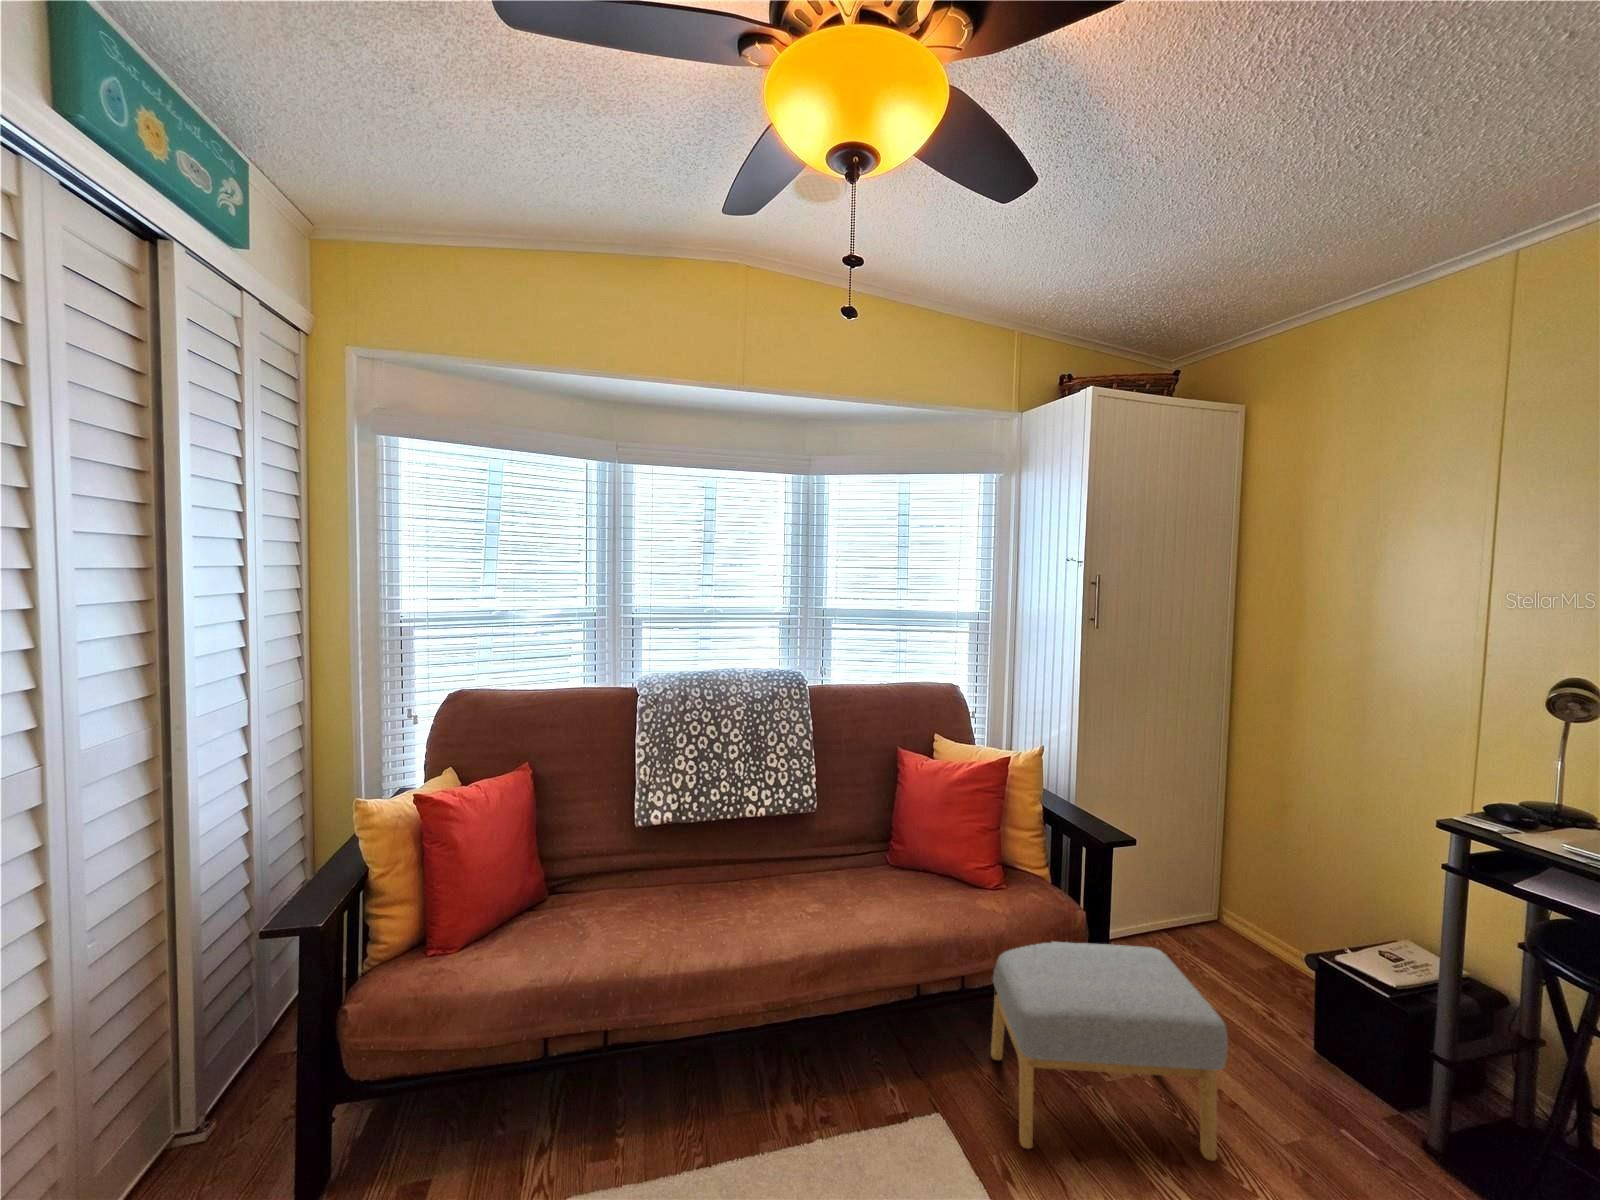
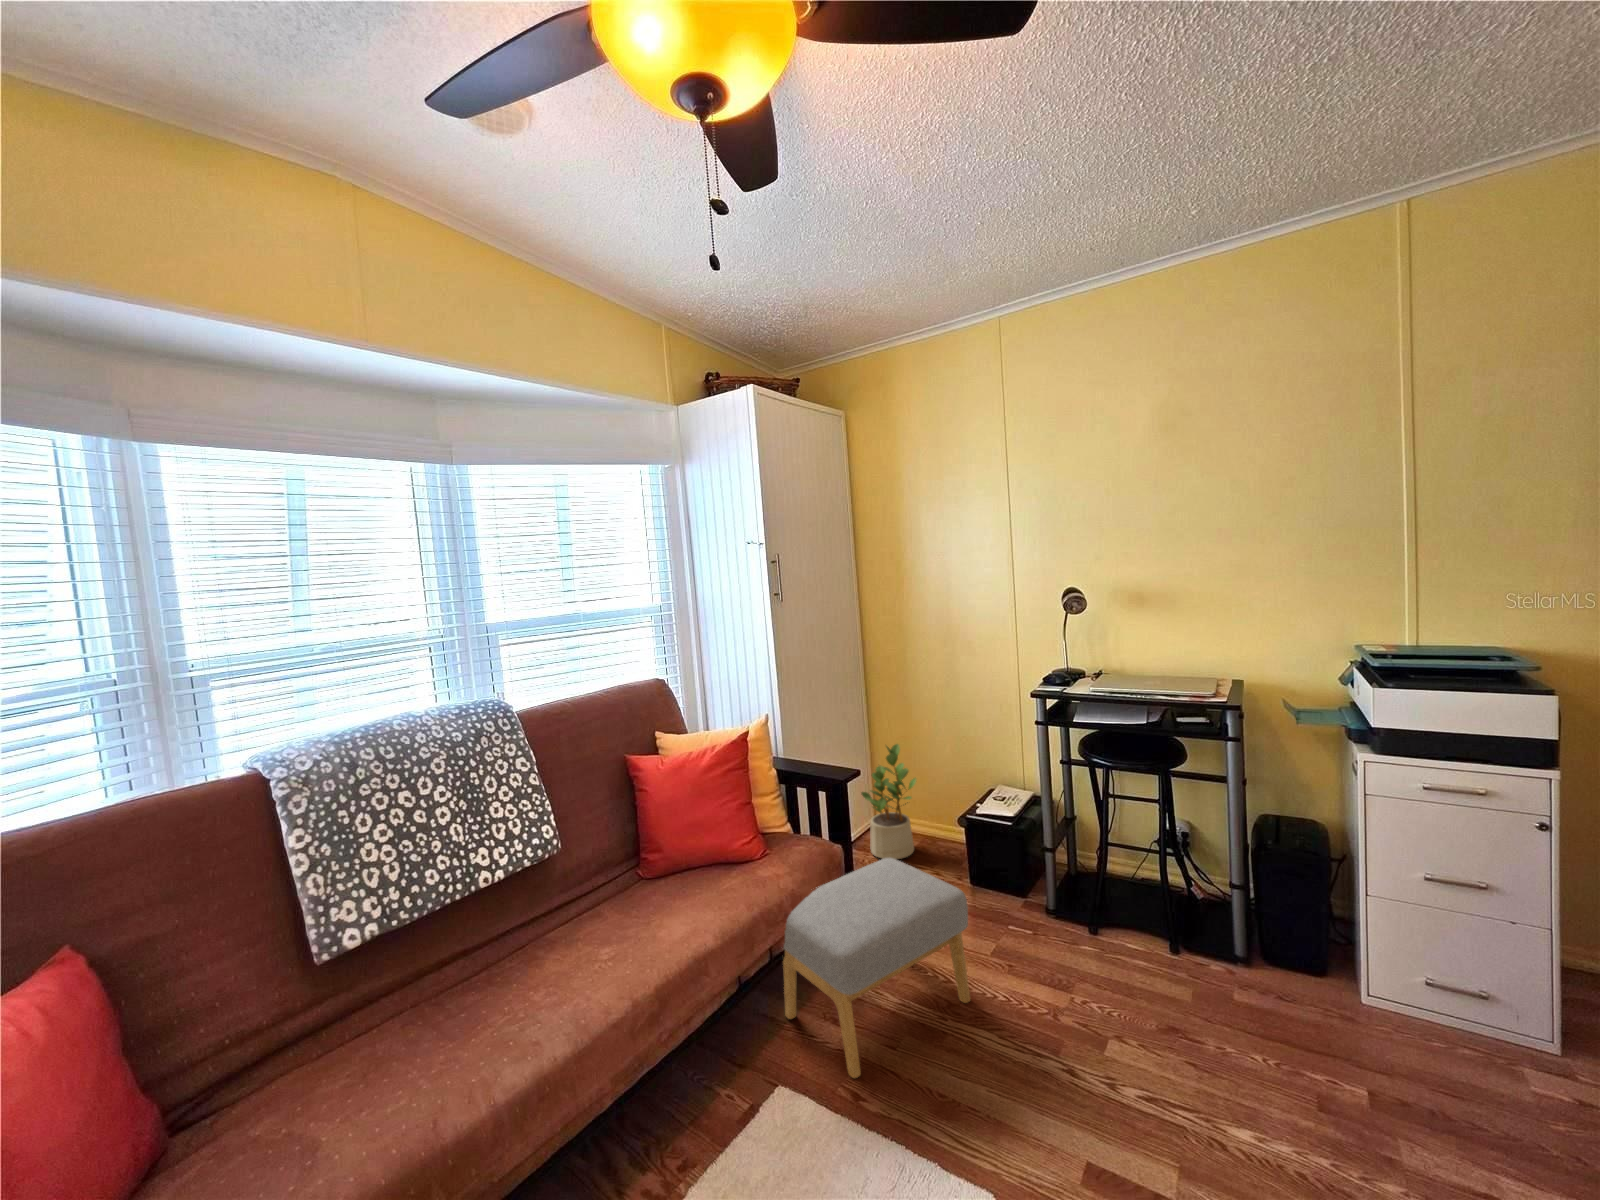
potted plant: none [1193,825,1275,972] -> present [861,744,916,859]

